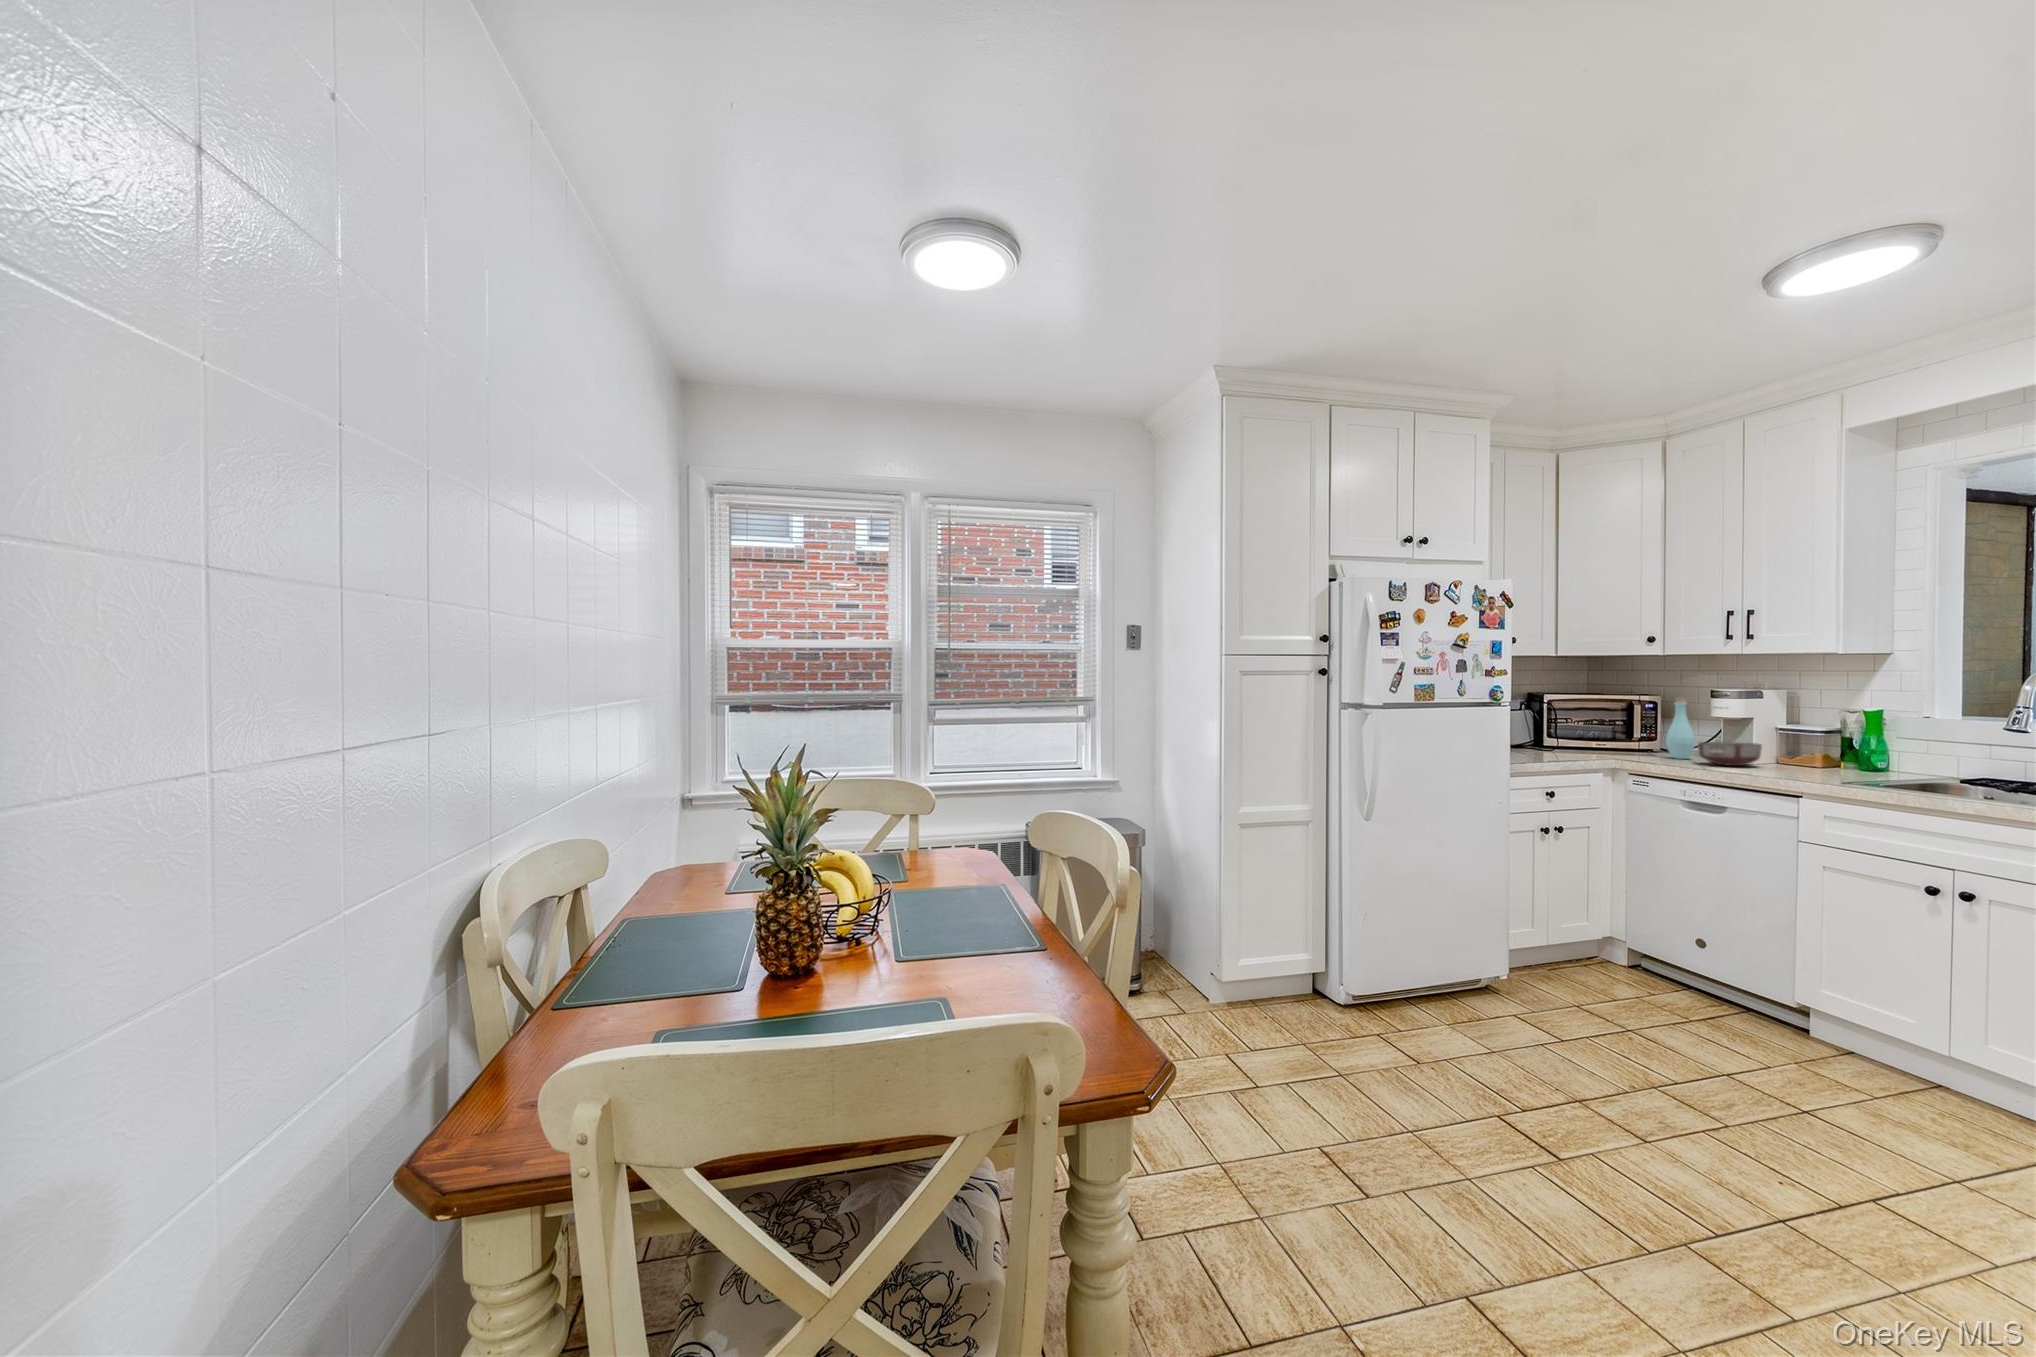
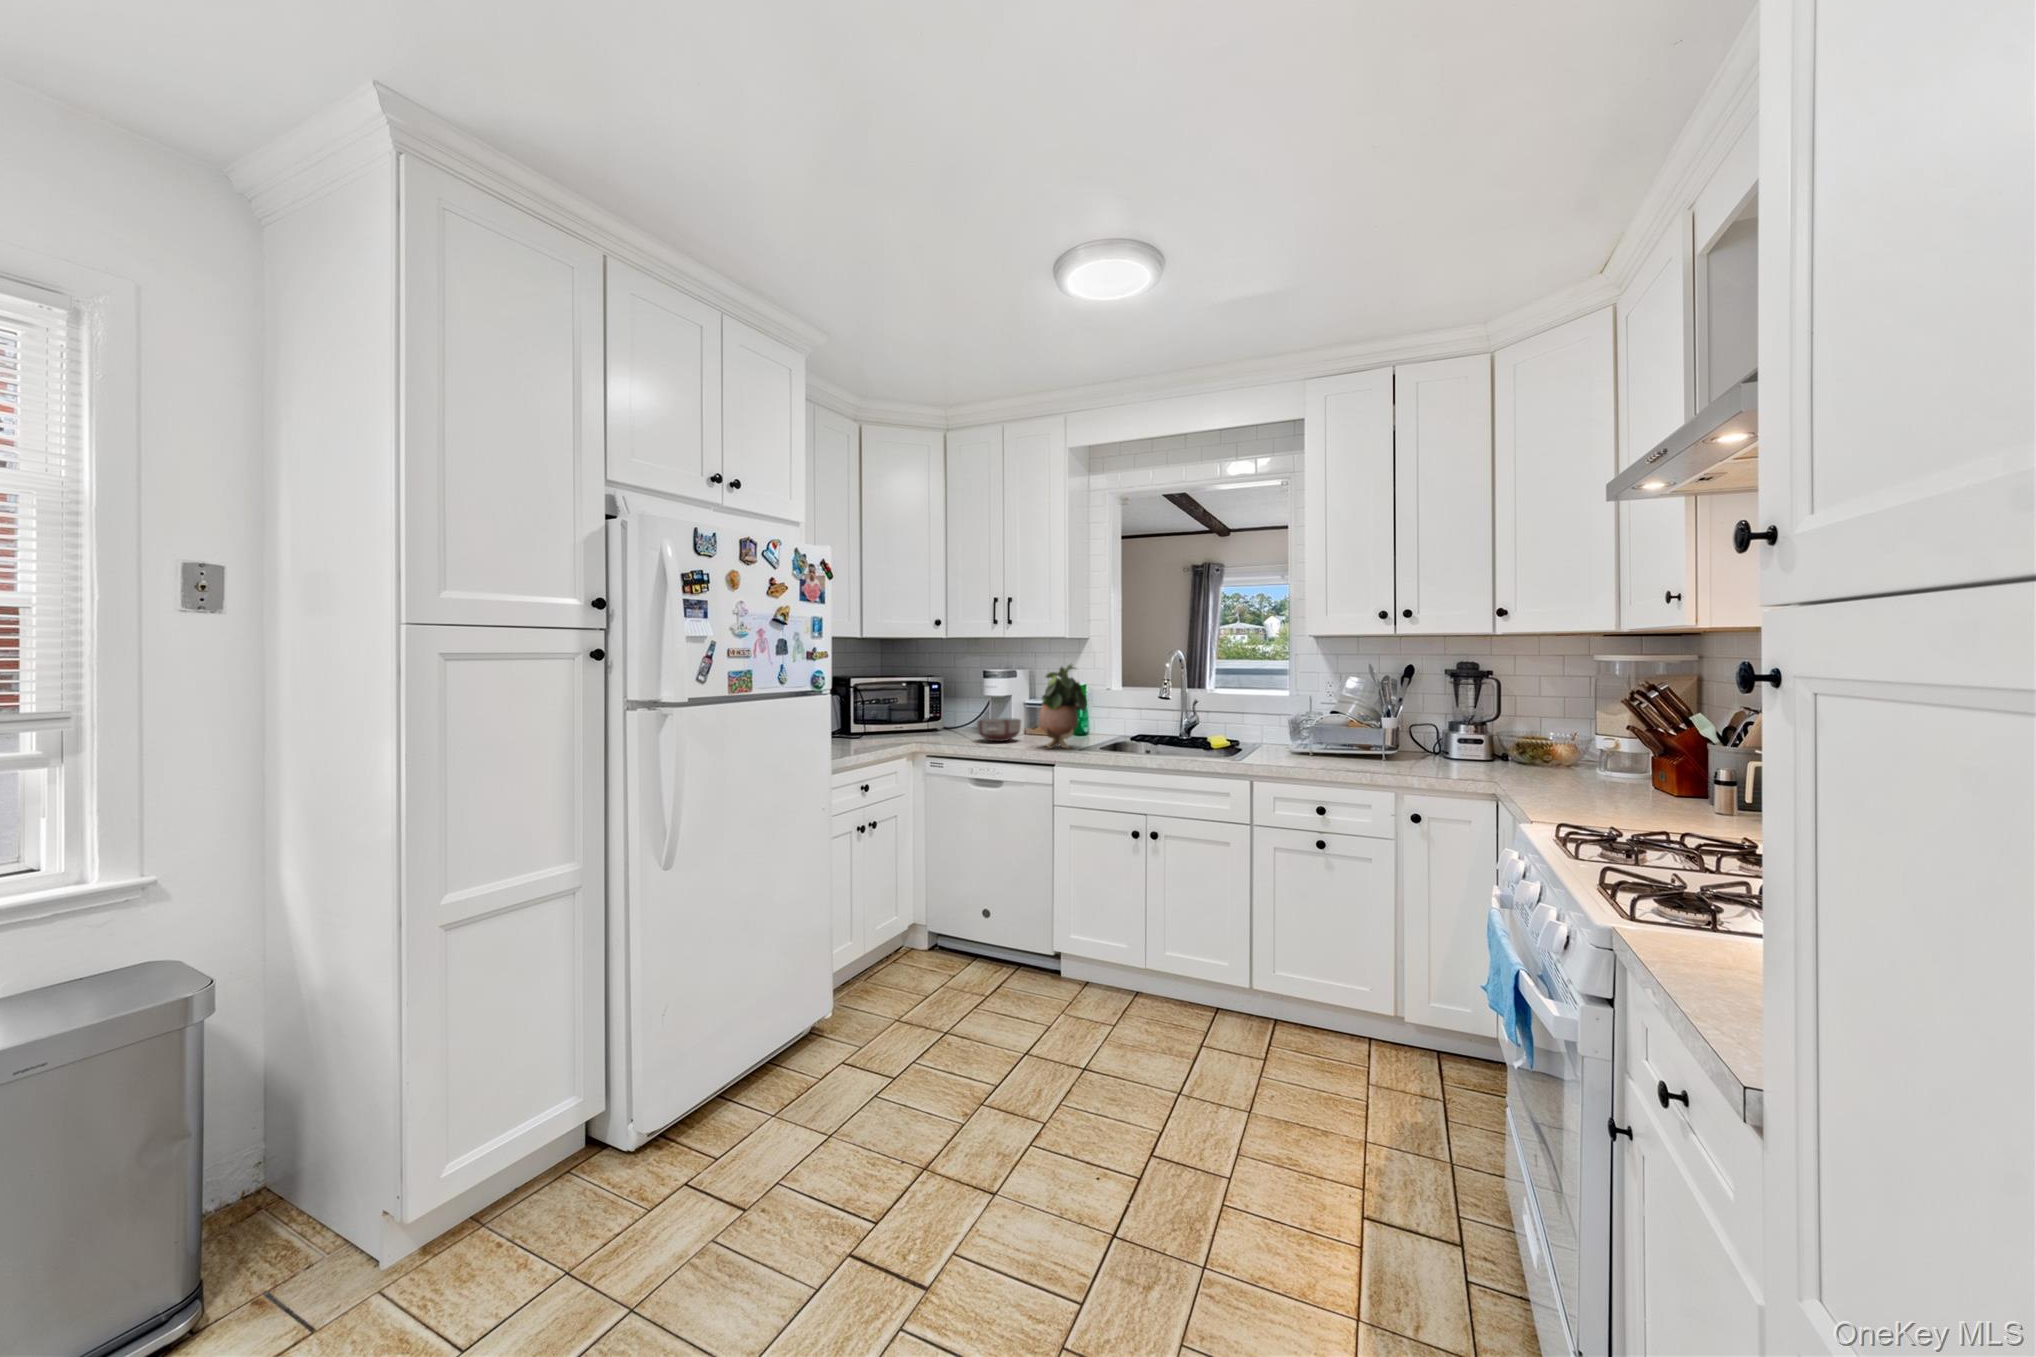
potted plant: none [1780,684,1857,779] -> present [1039,664,1087,748]
bottle: present [1666,697,1695,759] -> none [950,676,972,737]

